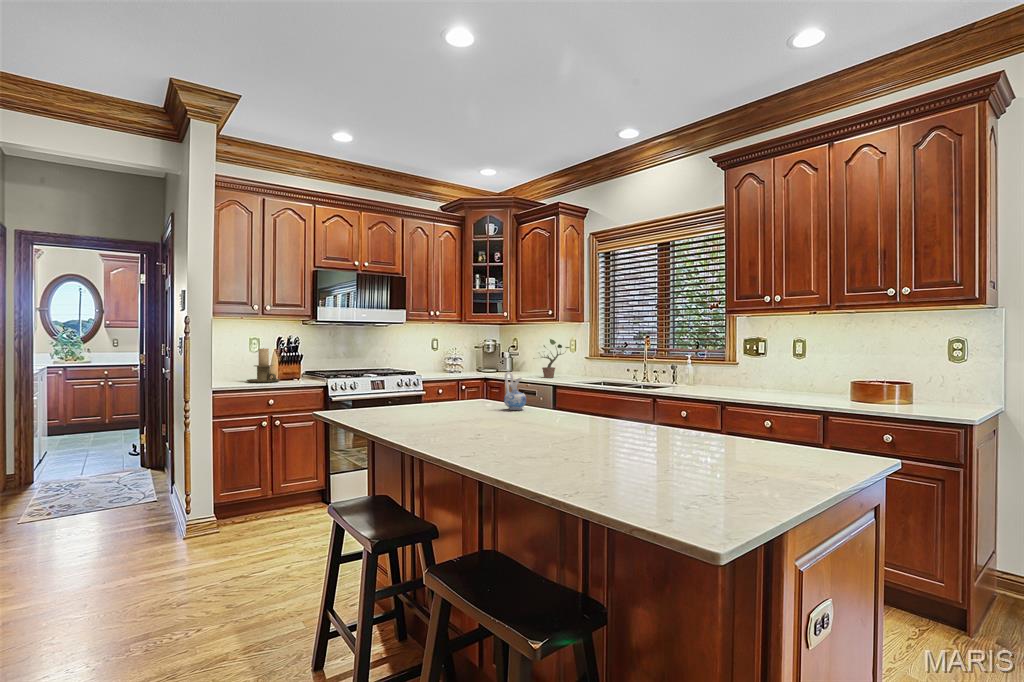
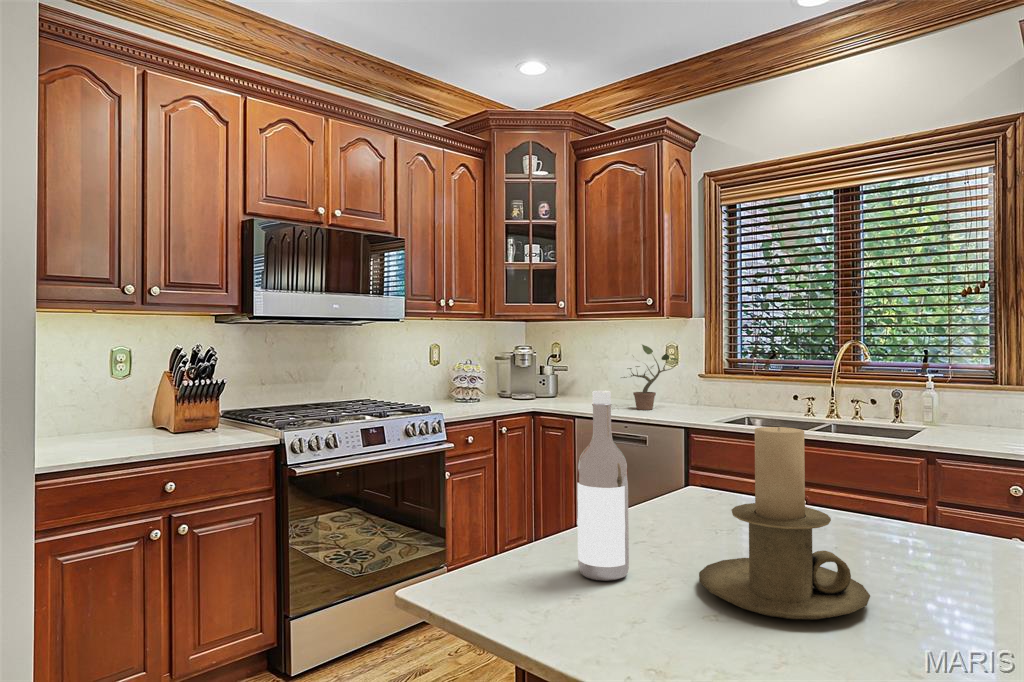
wine bottle: none [380,347,397,410] -> present [577,390,629,581]
candle holder: present [247,348,280,383] -> present [699,427,870,620]
ceramic pitcher: present [504,372,526,410] -> none [899,450,971,557]

